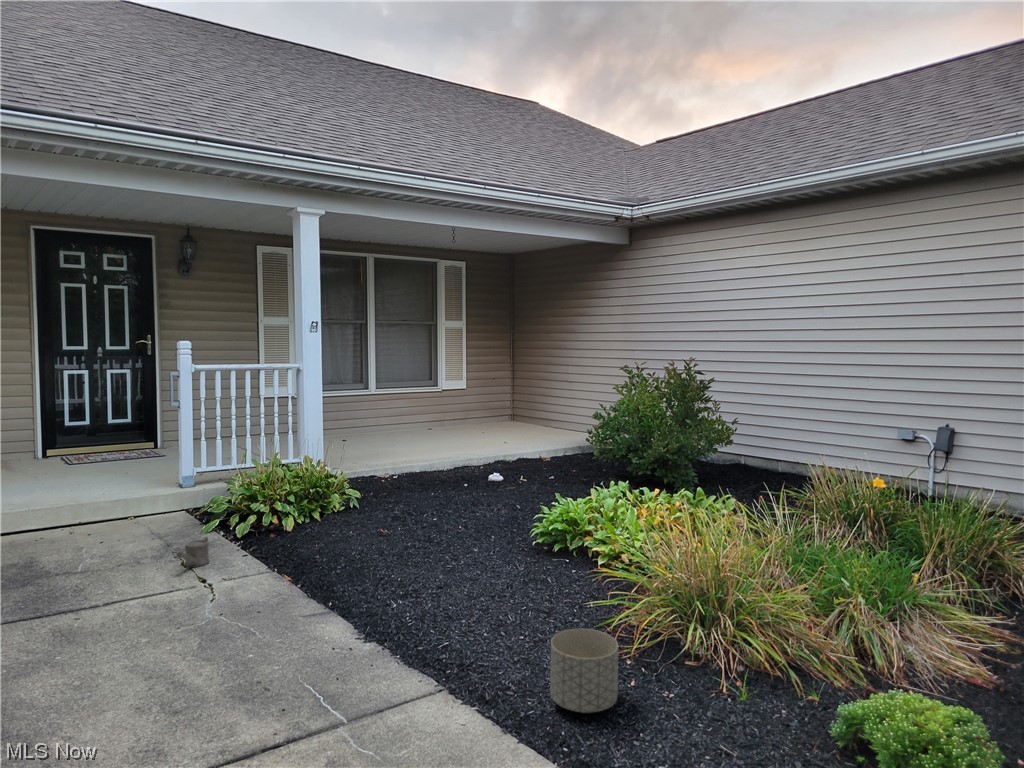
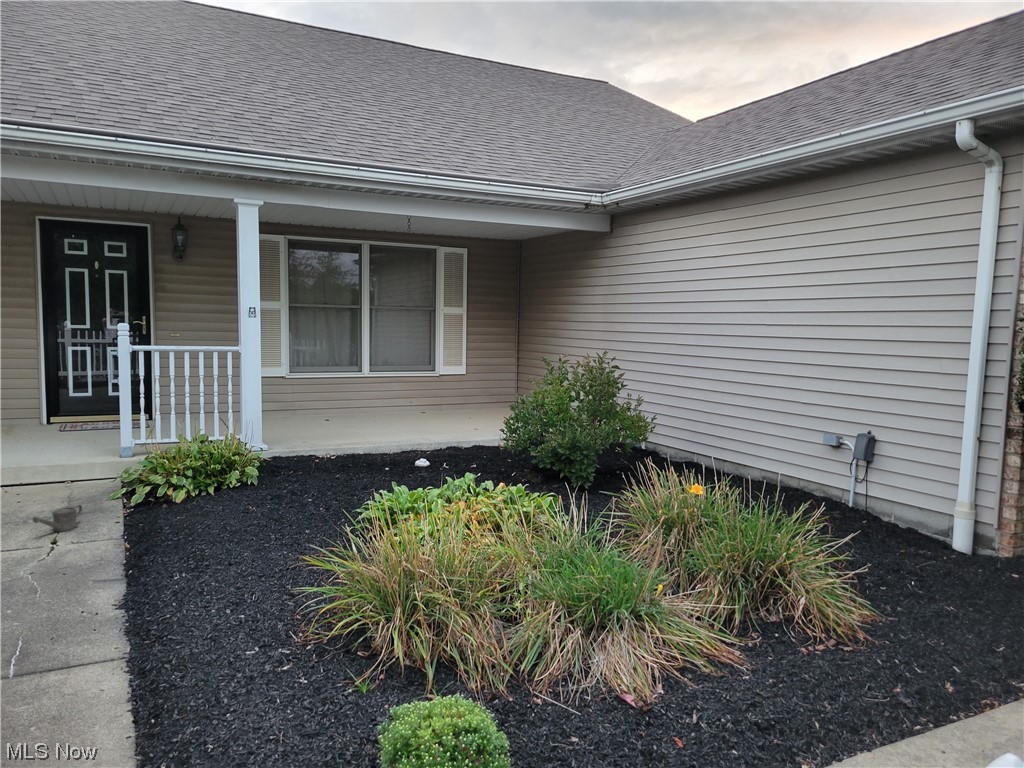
planter: present [550,629,618,713] -> none [160,632,237,721]

